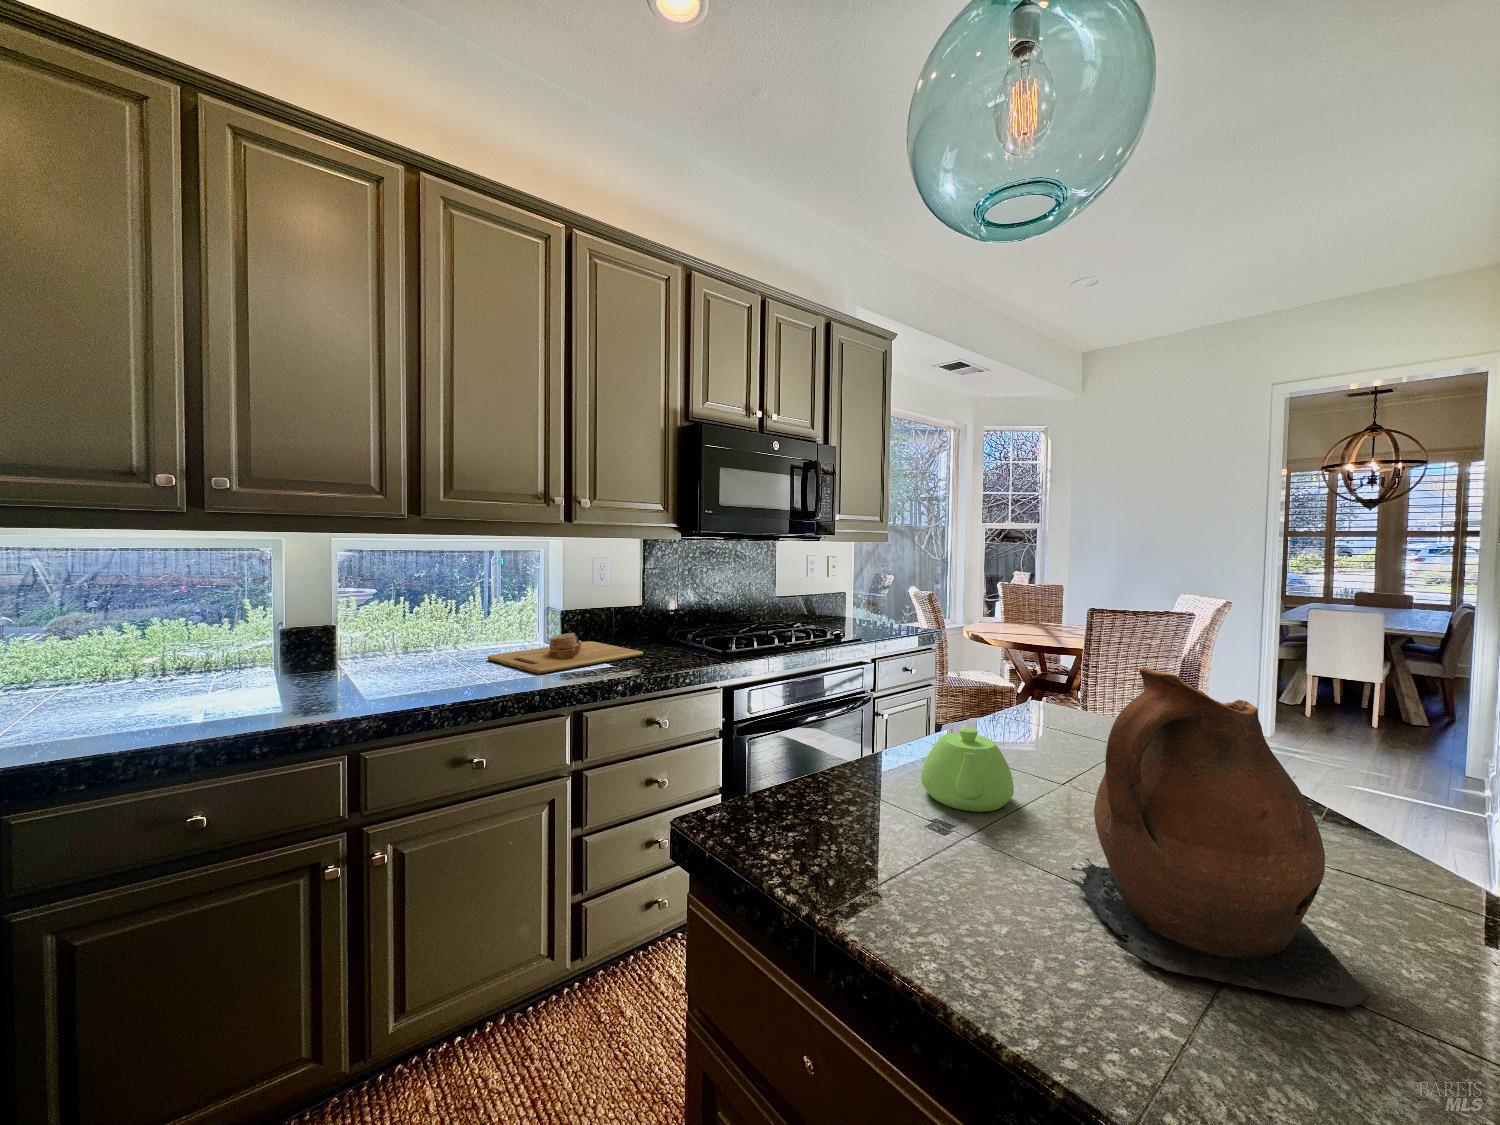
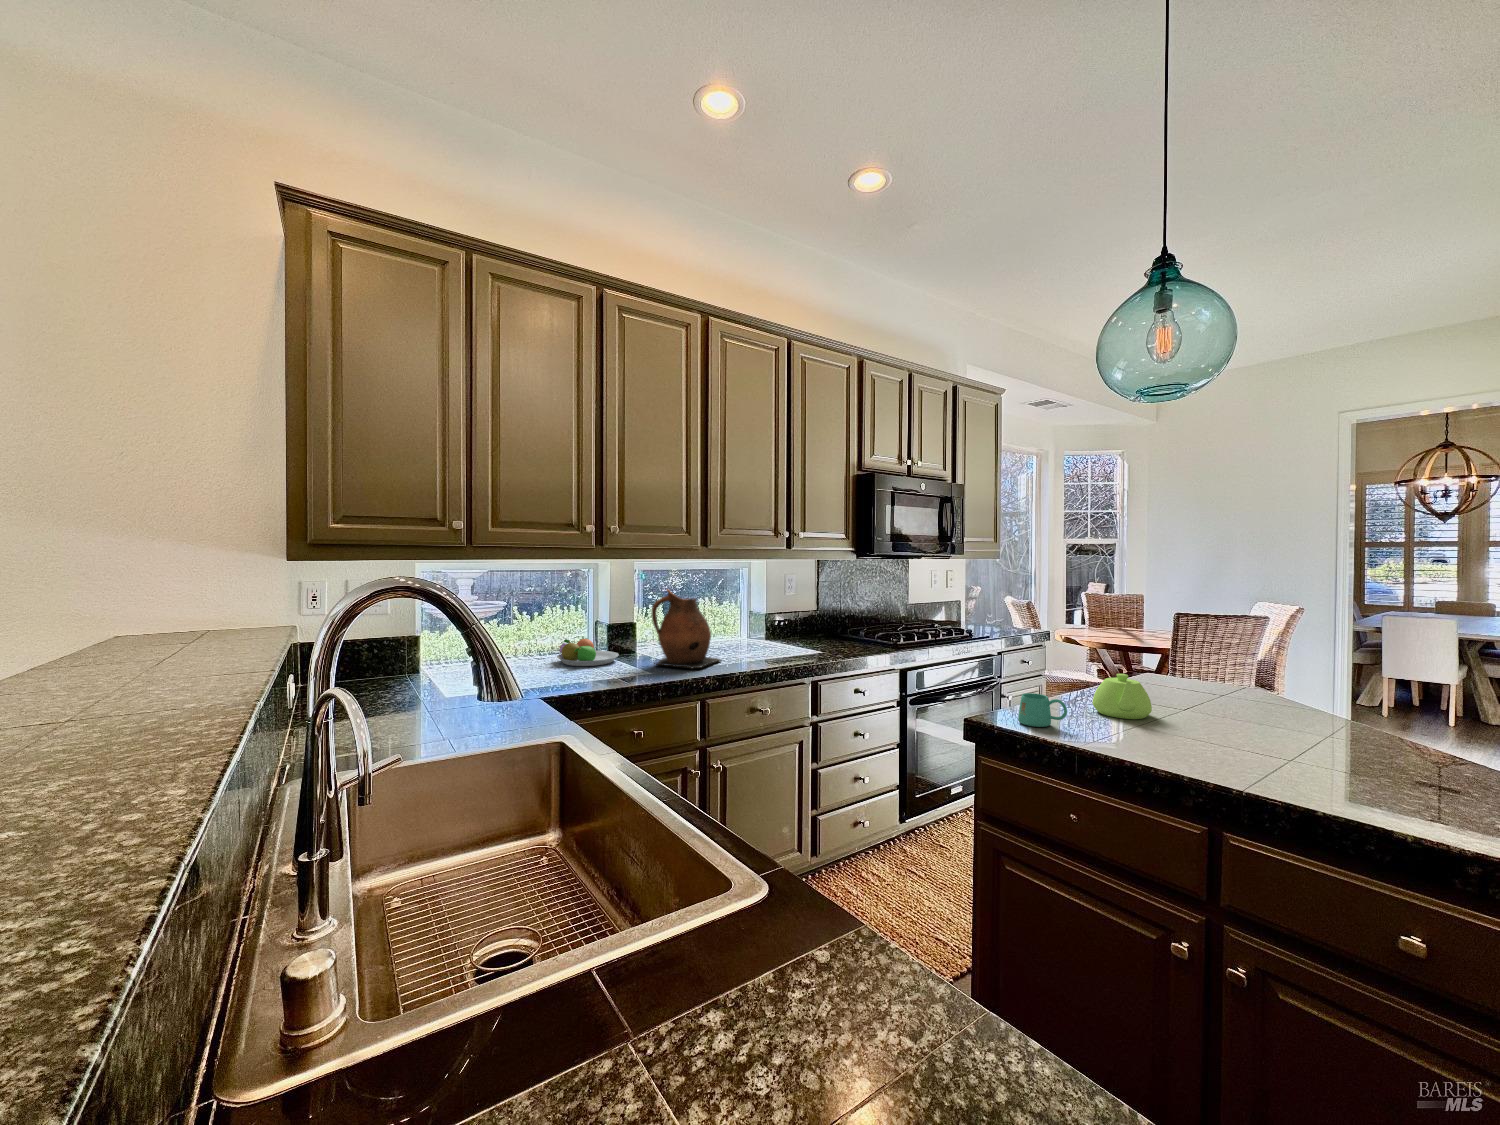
cutting board: present [488,633,643,674] -> none [733,629,839,656]
fruit bowl: none [151,650,272,697] -> present [557,638,619,666]
ceramic pitcher: present [1071,667,1370,1013] -> present [651,589,721,669]
mug: none [770,773,846,843] -> present [1018,693,1067,727]

